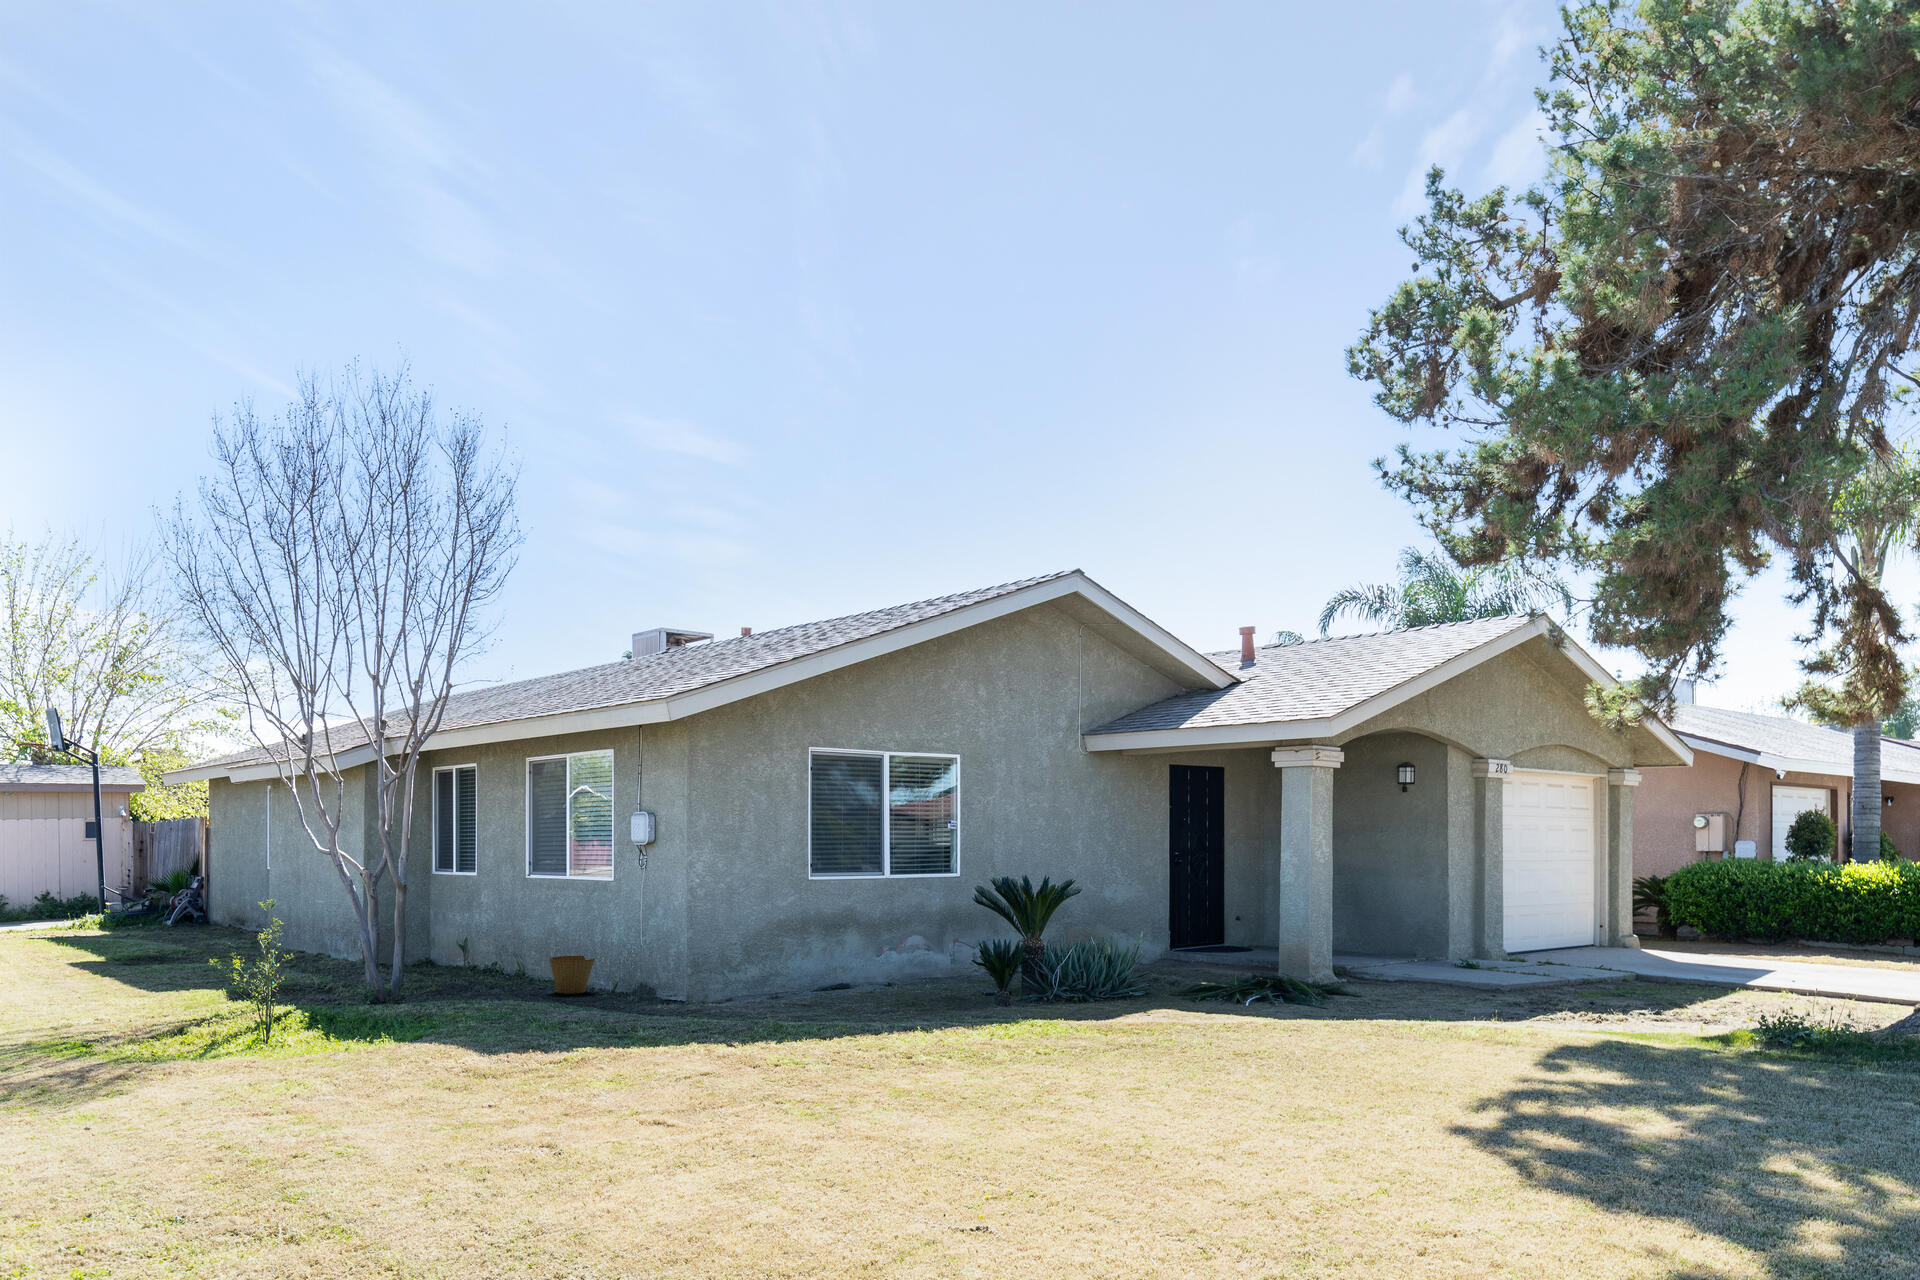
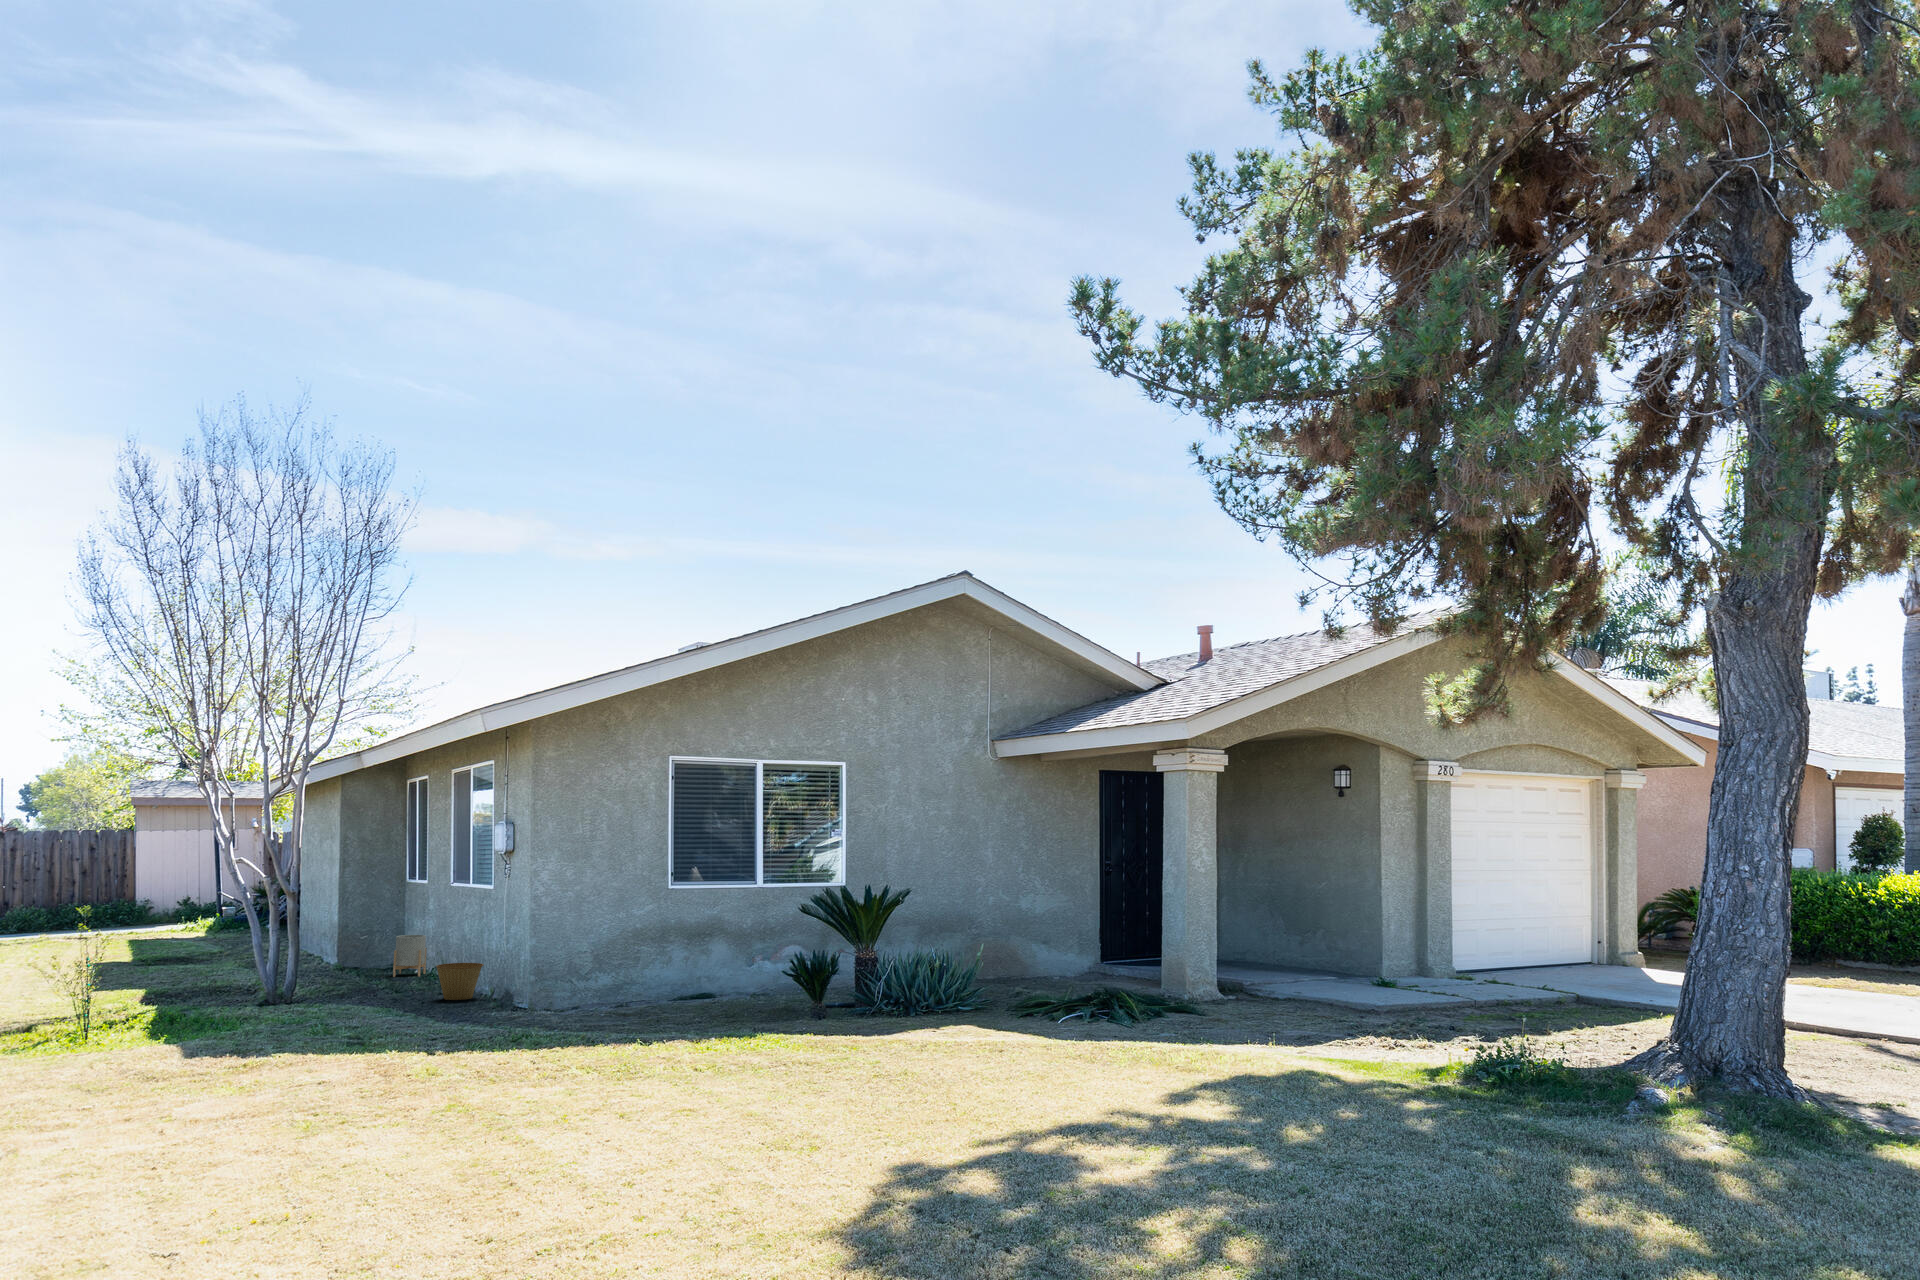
planter: none [450,927,481,971] -> present [393,935,427,977]

